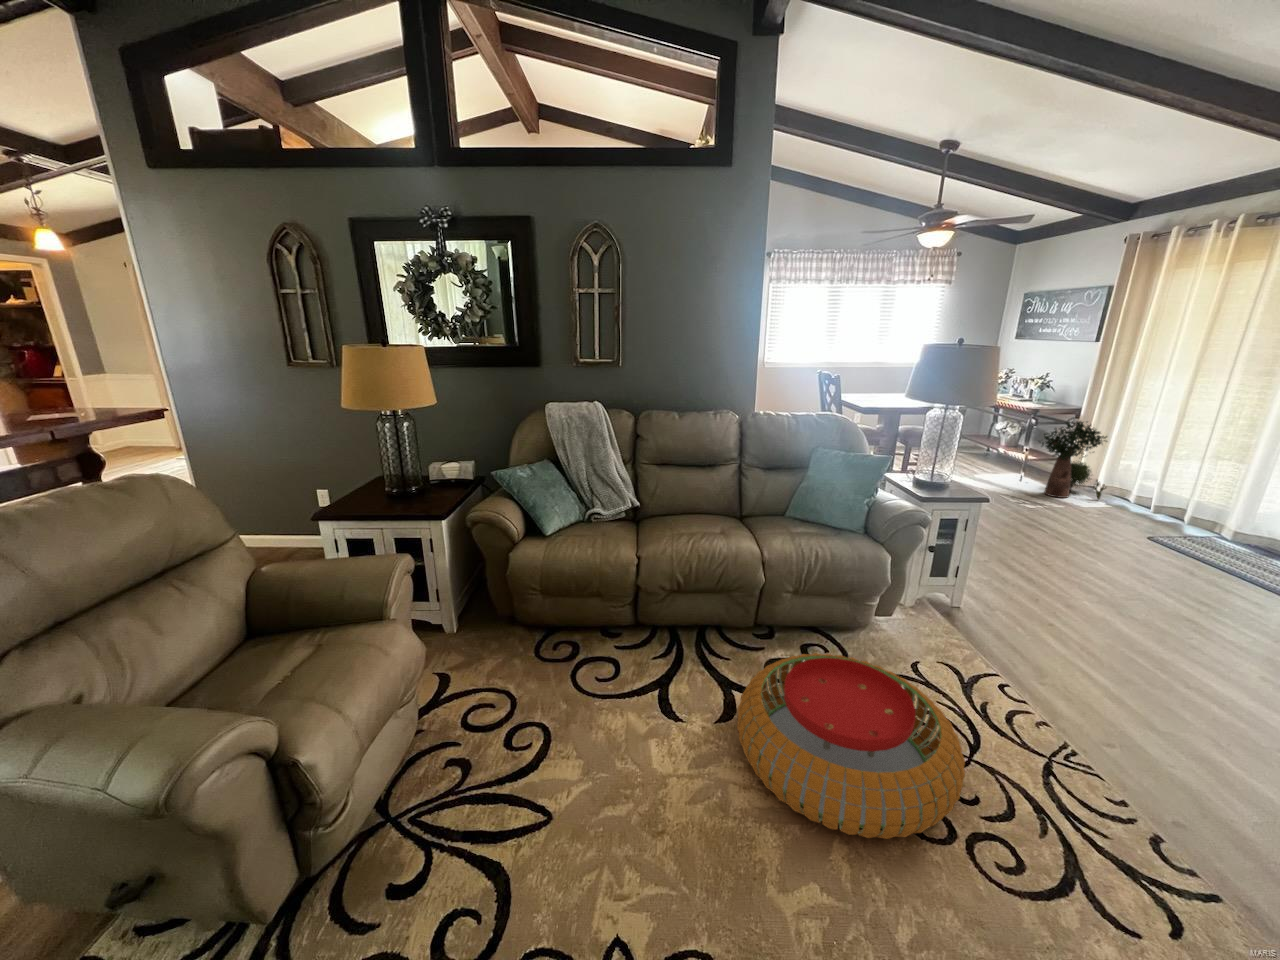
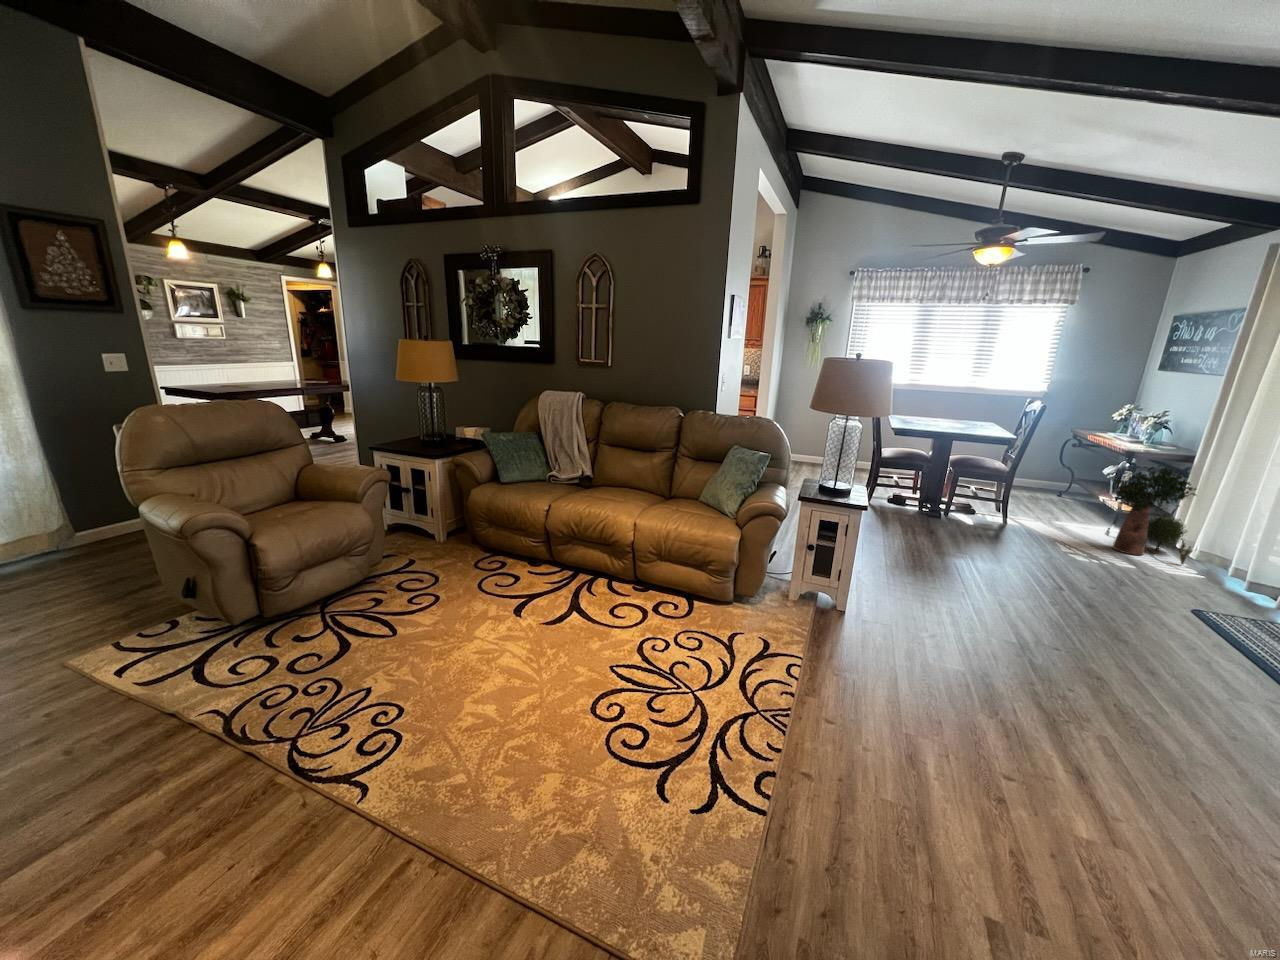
pouf: present [737,653,965,839] -> none [512,589,675,709]

